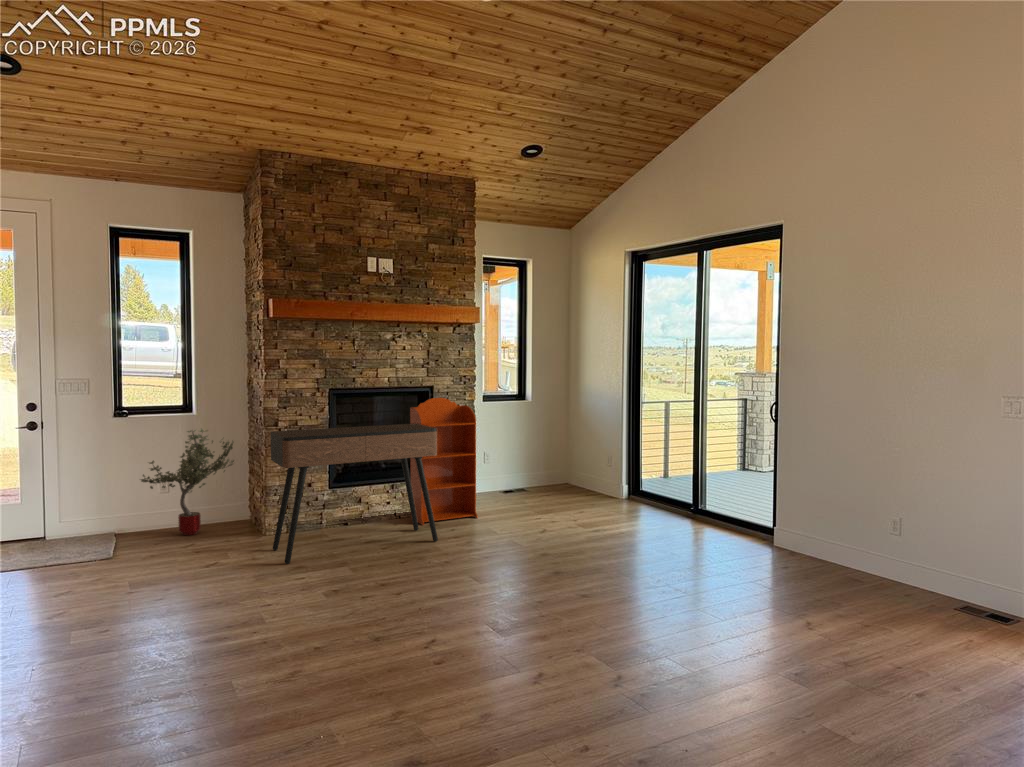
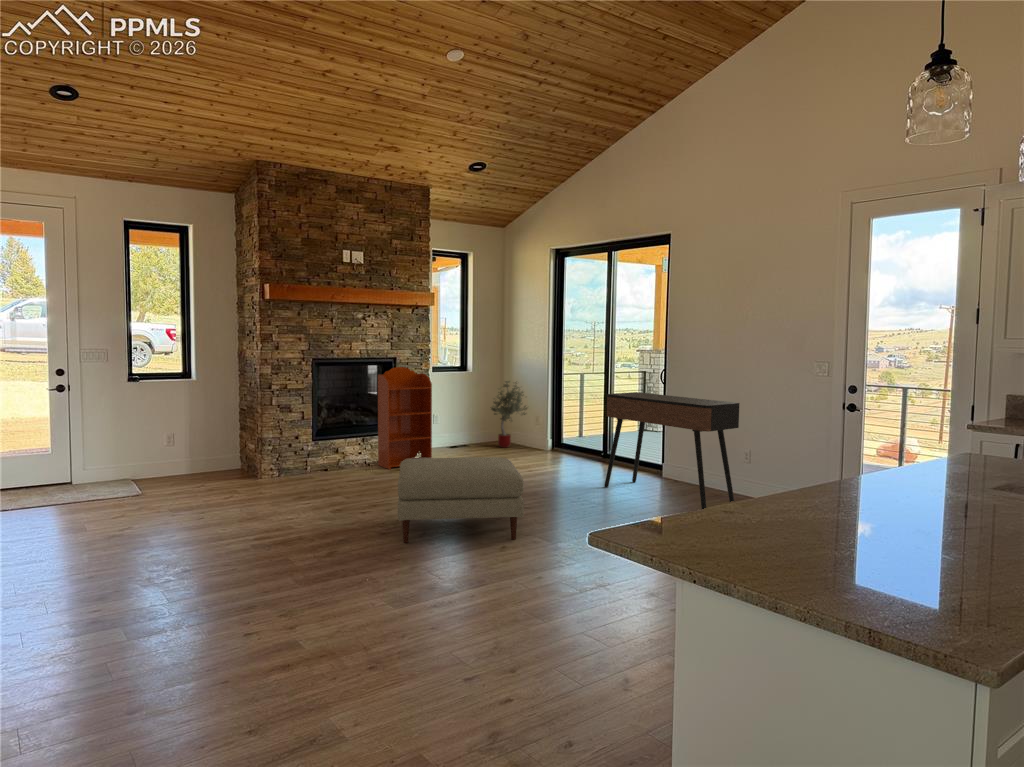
console table: present [271,423,438,564] -> present [604,392,739,509]
potted tree: present [141,429,234,535] -> present [491,381,527,448]
ottoman: none [399,527,576,652] -> present [397,457,524,543]

